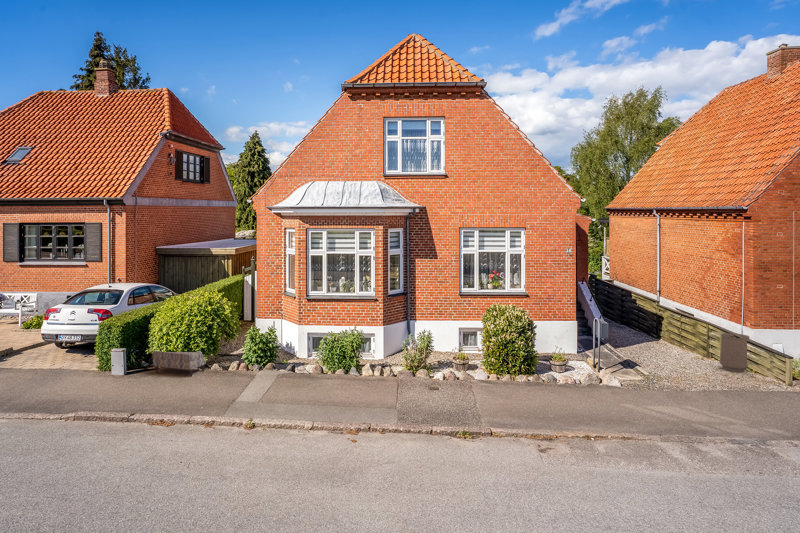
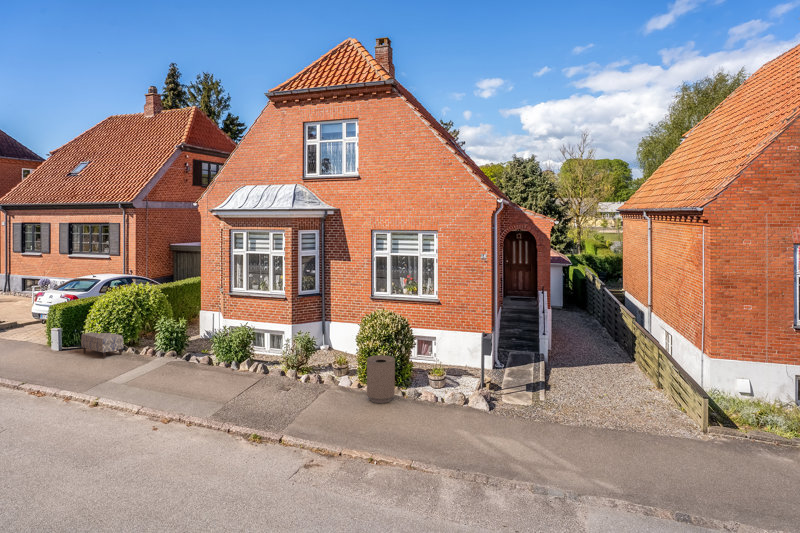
trash can: present [720,333,749,372] -> present [367,355,395,403]

